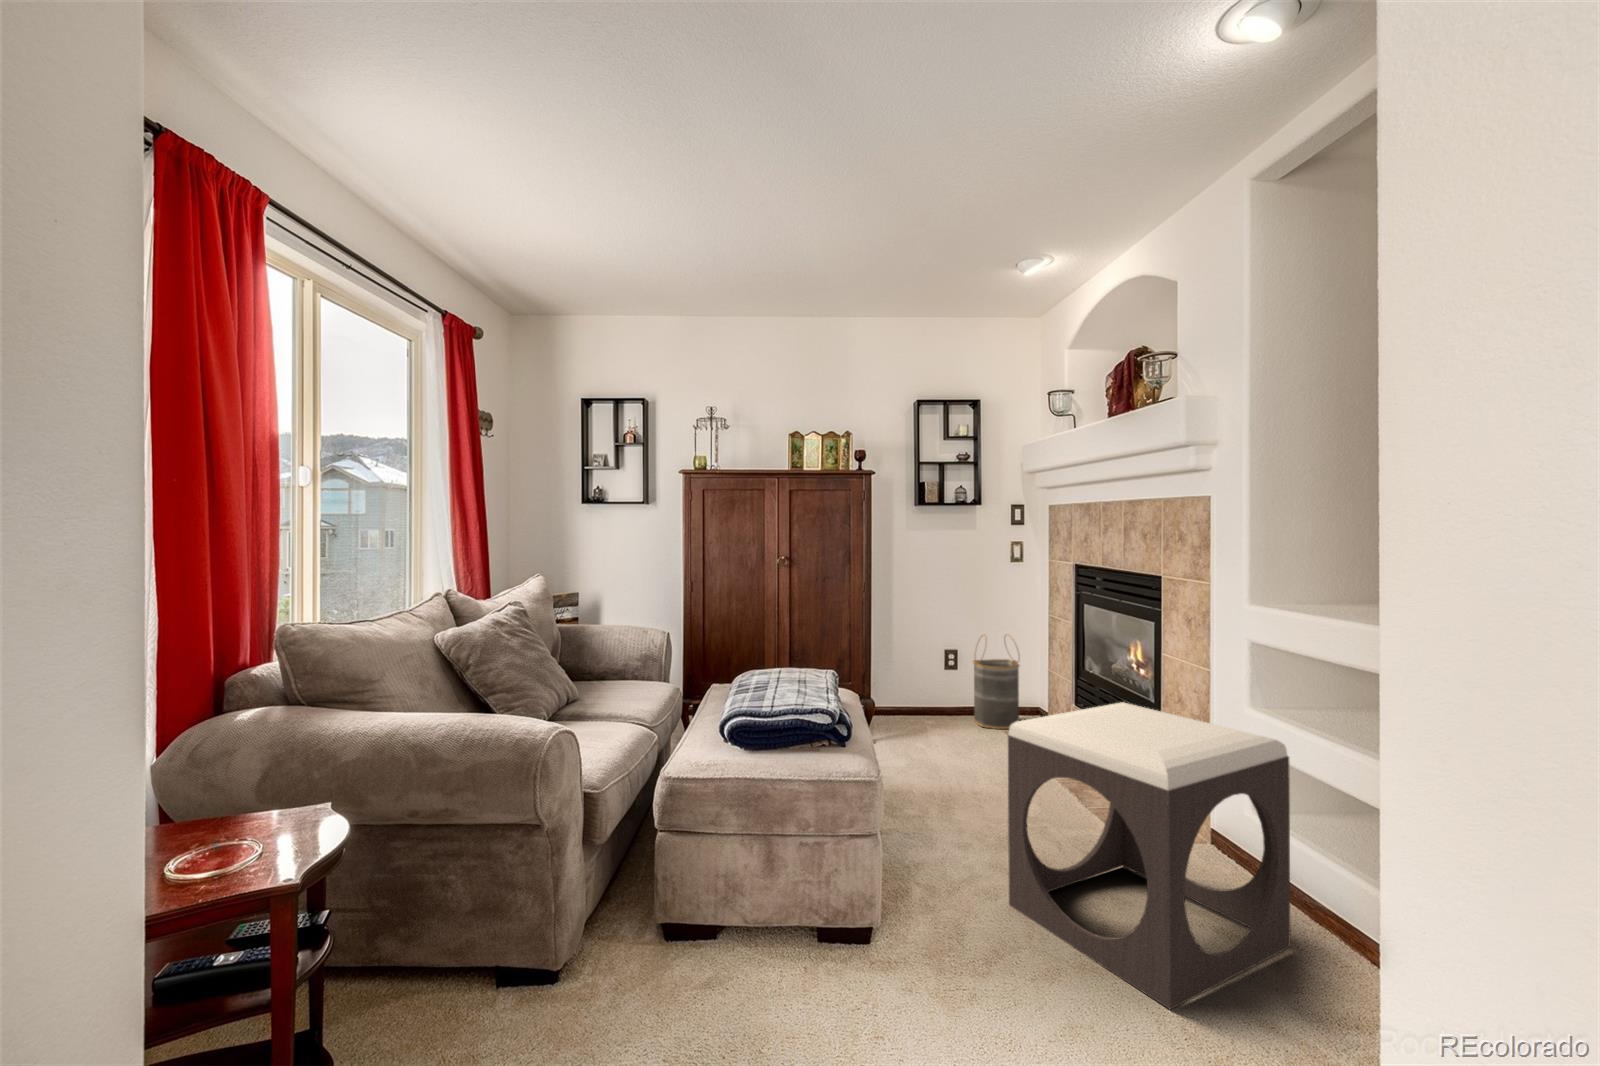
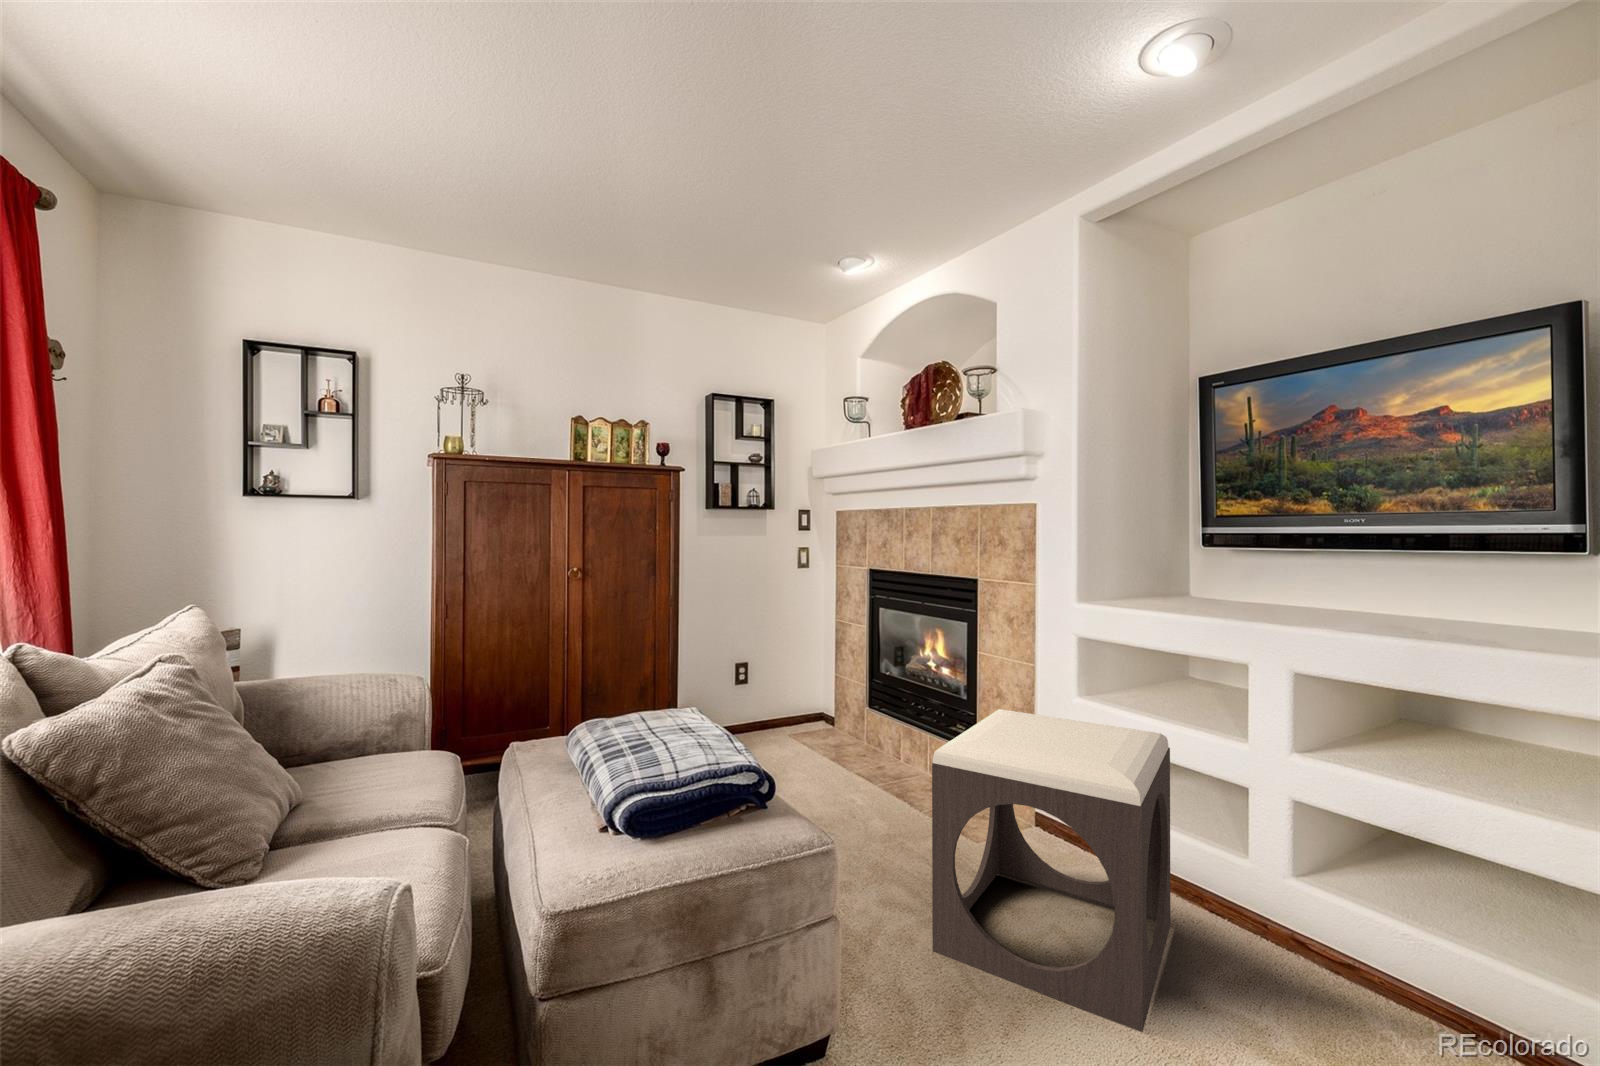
basket: present [973,634,1019,729] -> none [765,641,813,740]

